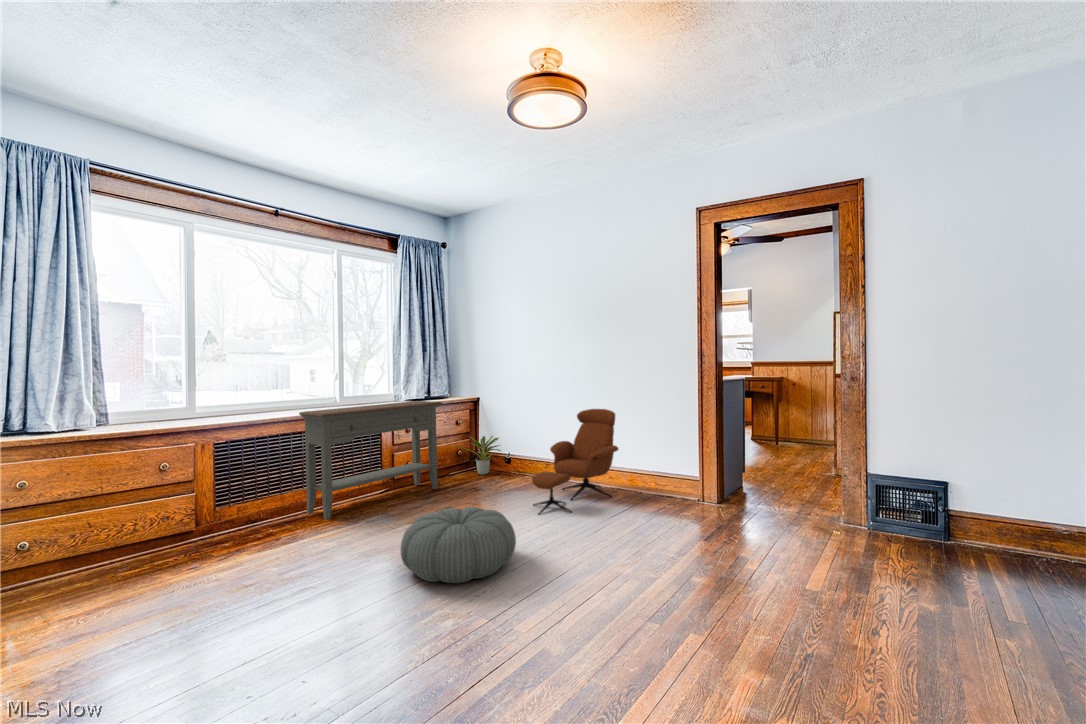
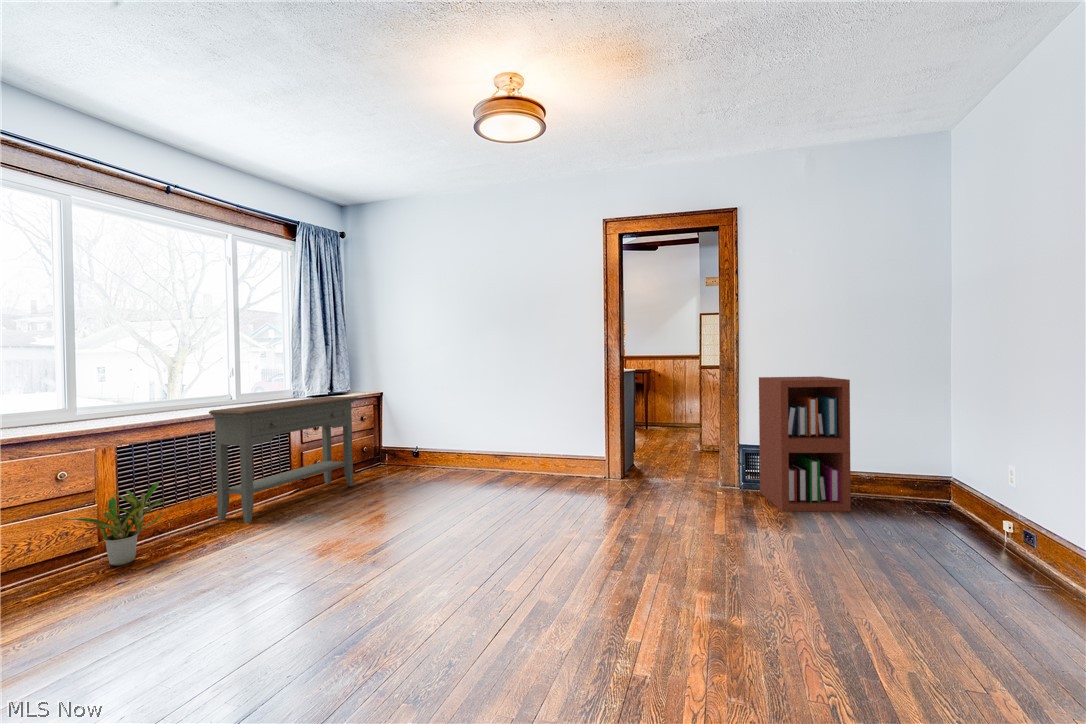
bookshelf: none [896,387,1042,582] -> present [759,376,851,512]
lounge chair: present [532,409,619,515] -> none [461,400,536,501]
potted plant: present [459,436,501,475] -> present [64,482,168,566]
pouf: present [401,507,516,583] -> none [370,494,477,563]

